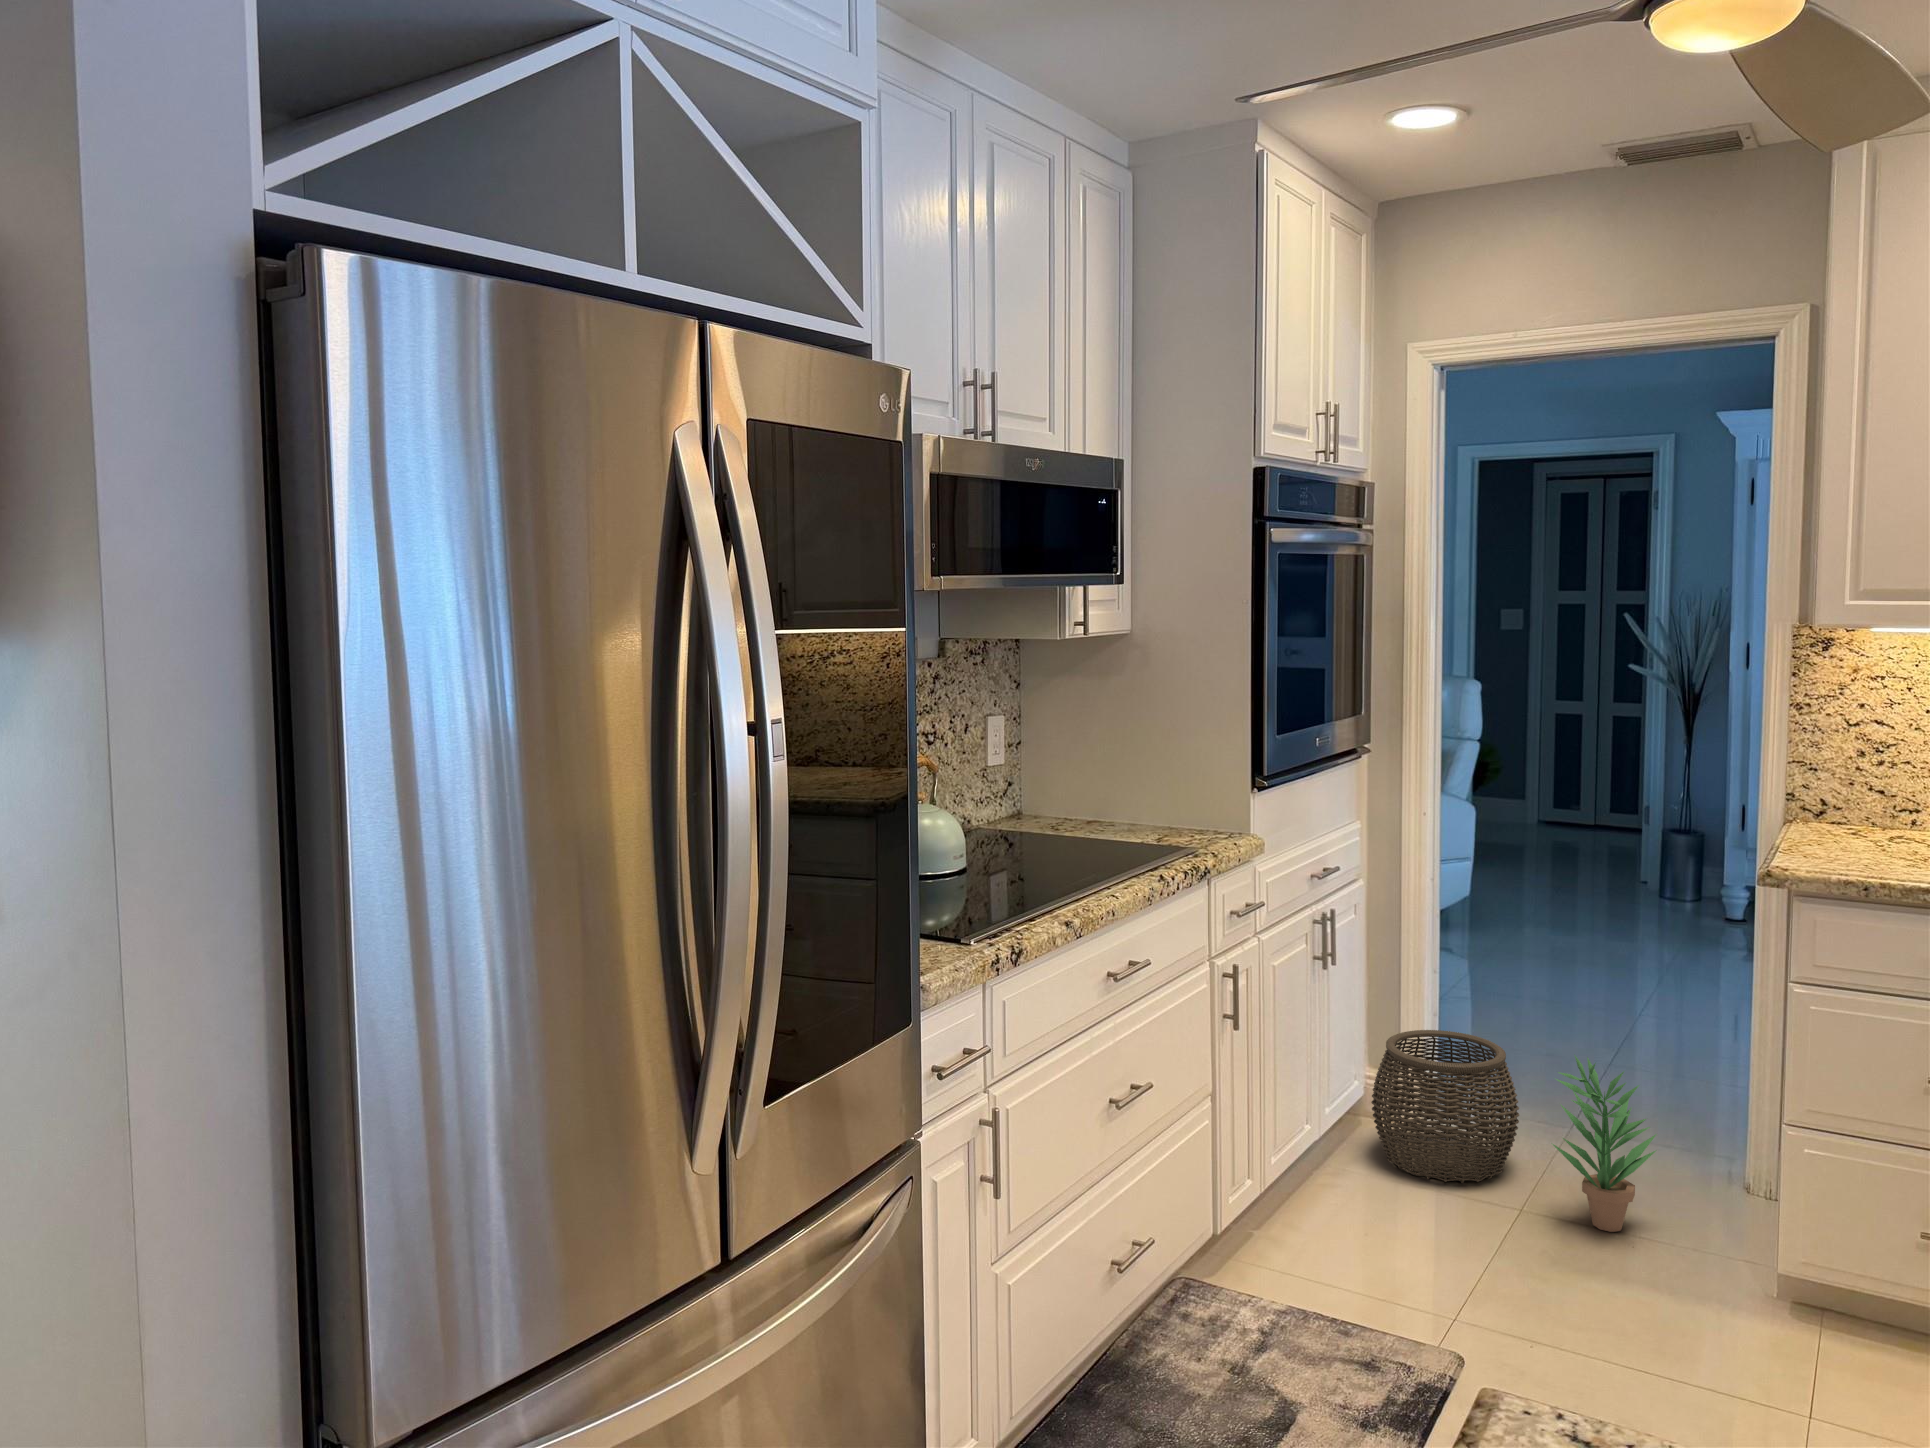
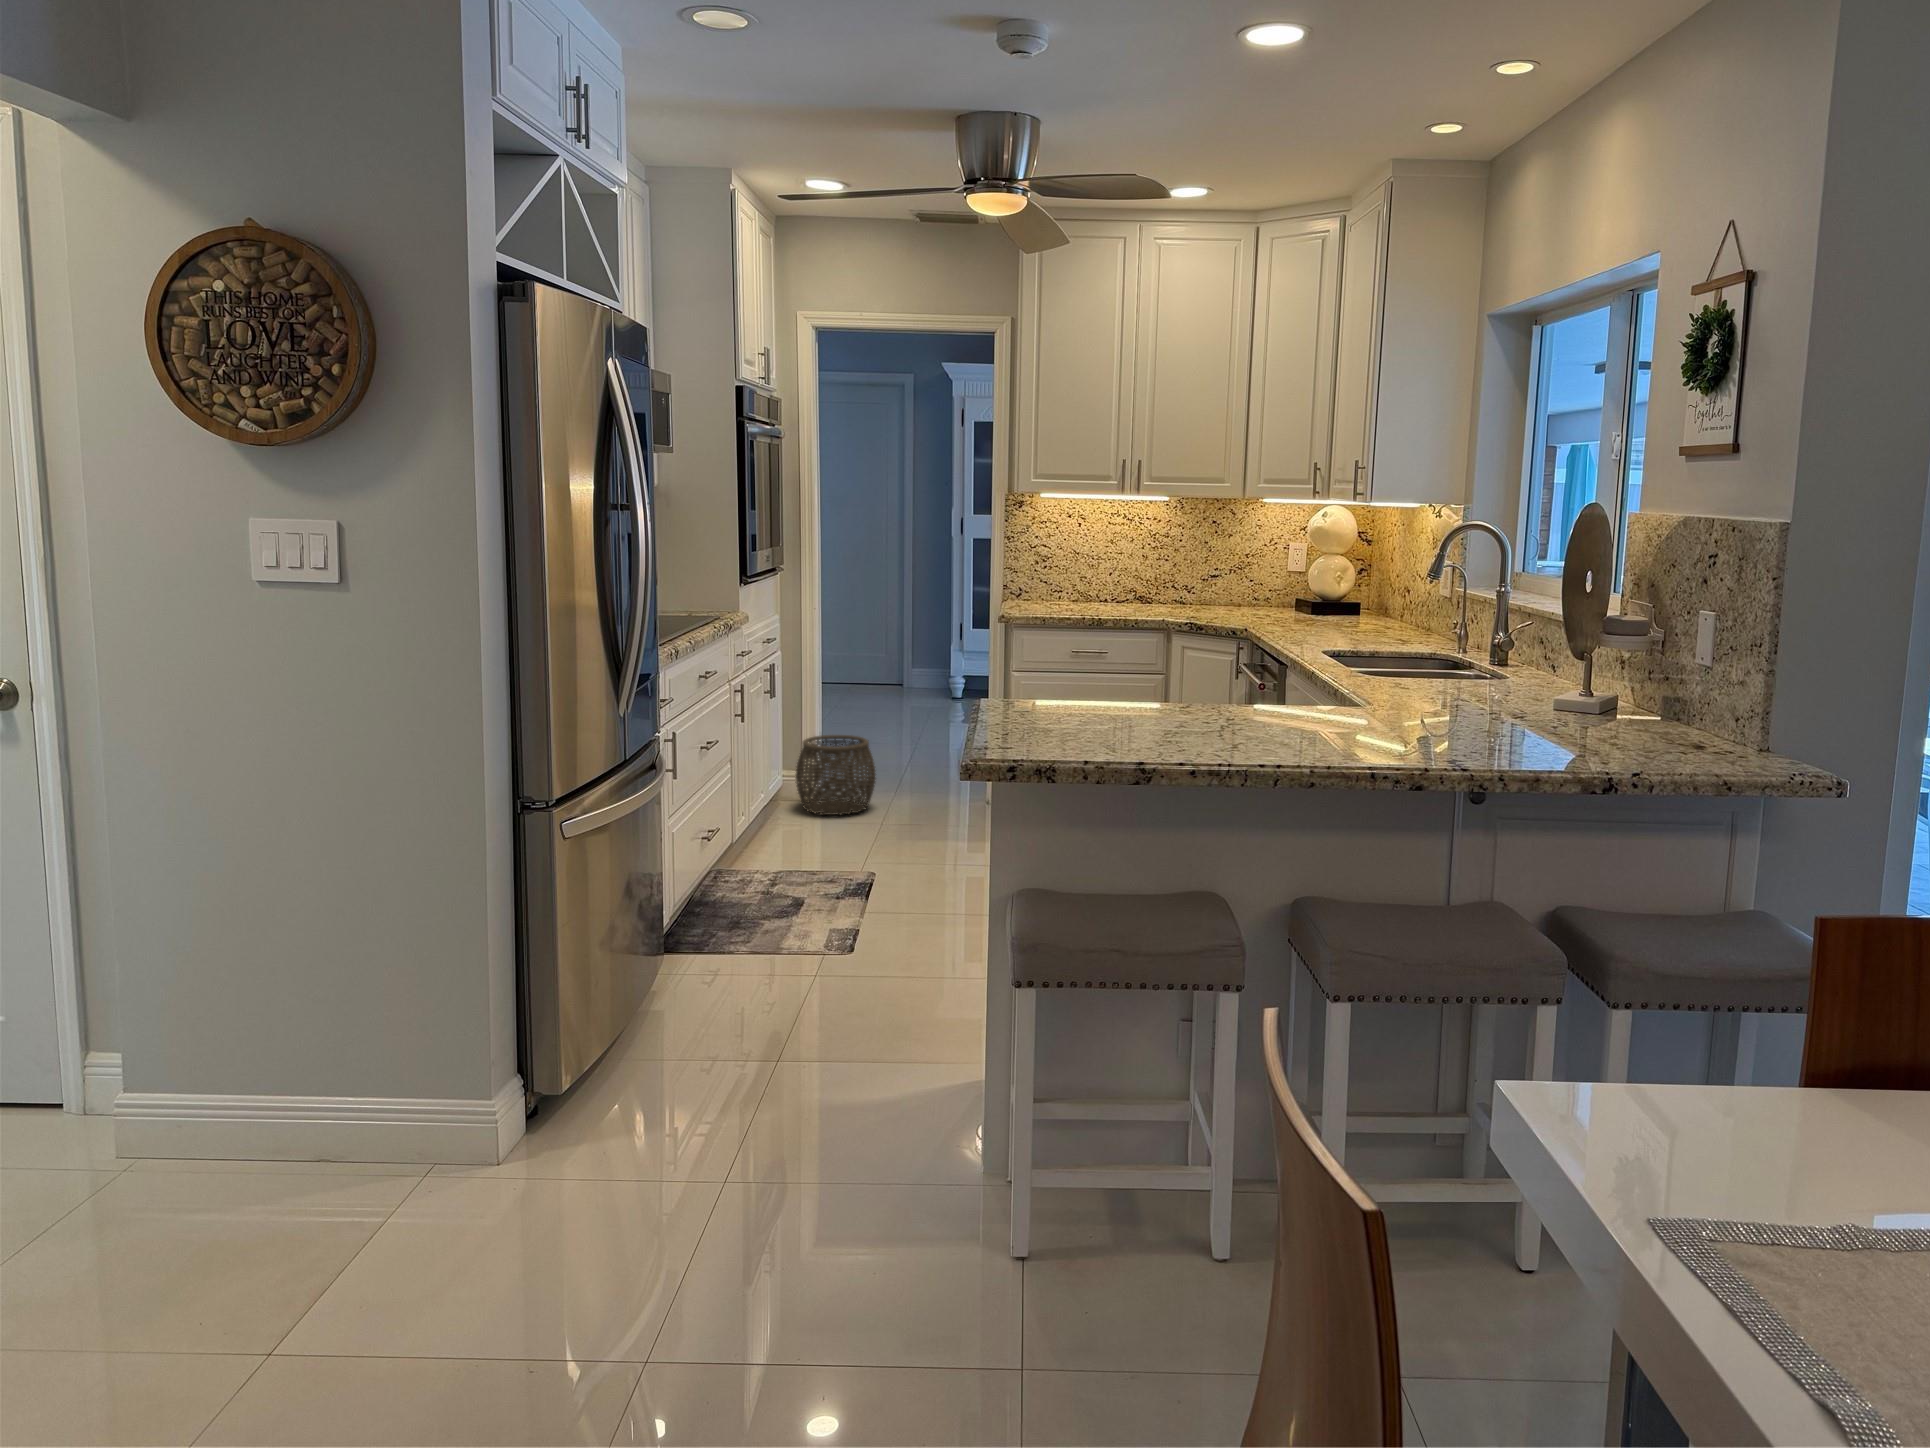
potted plant: present [1553,1056,1657,1232] -> none [898,730,949,822]

